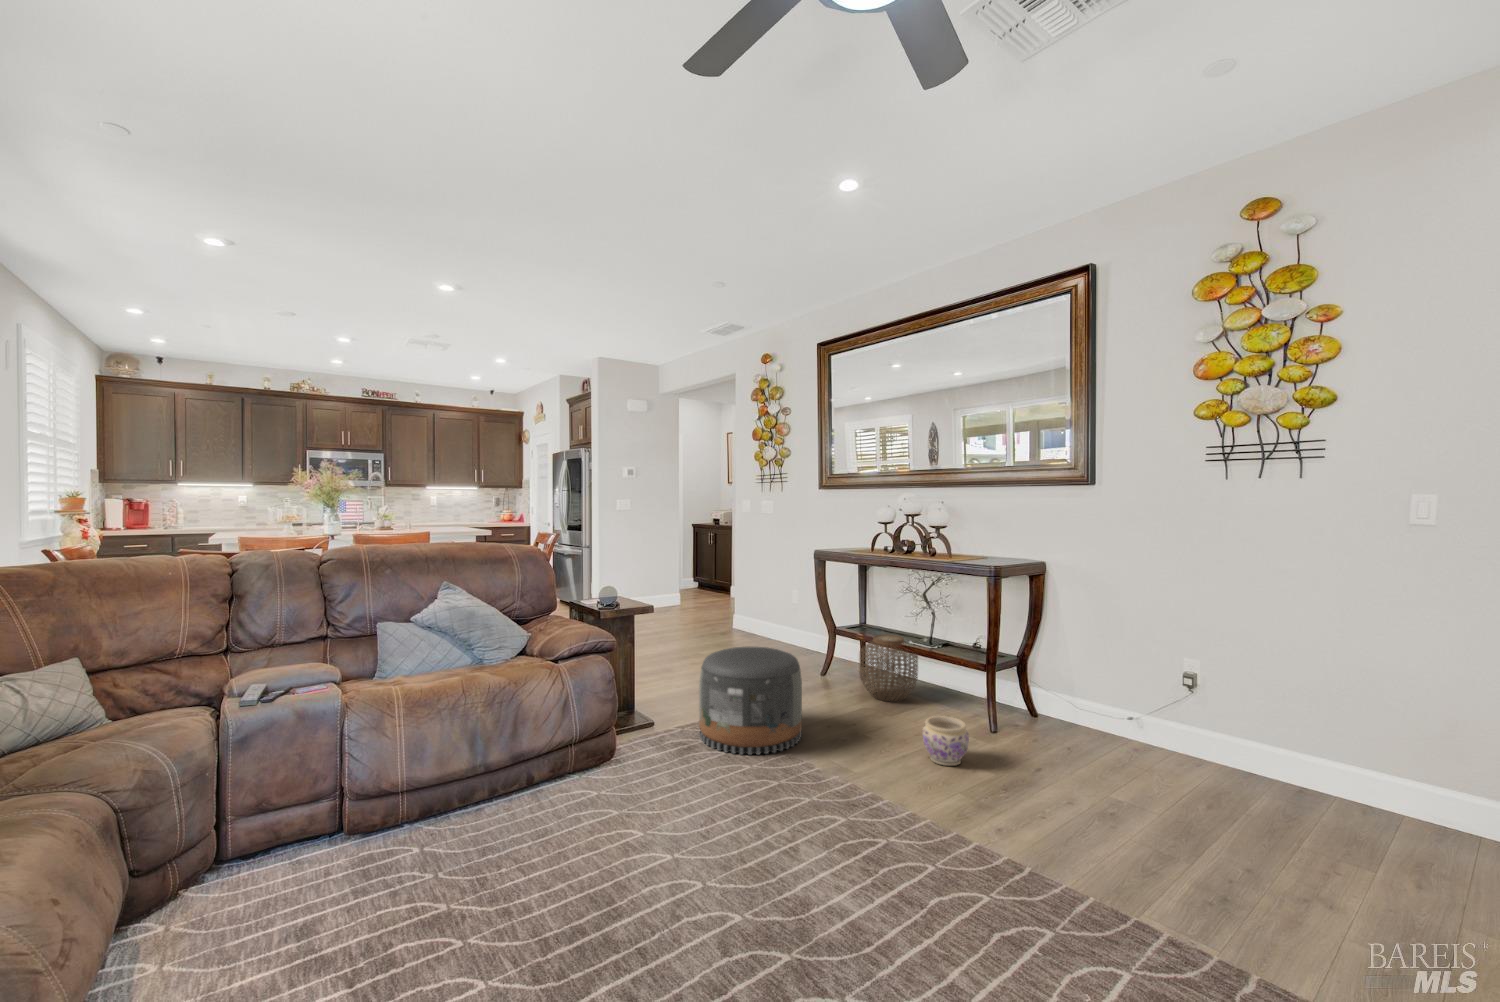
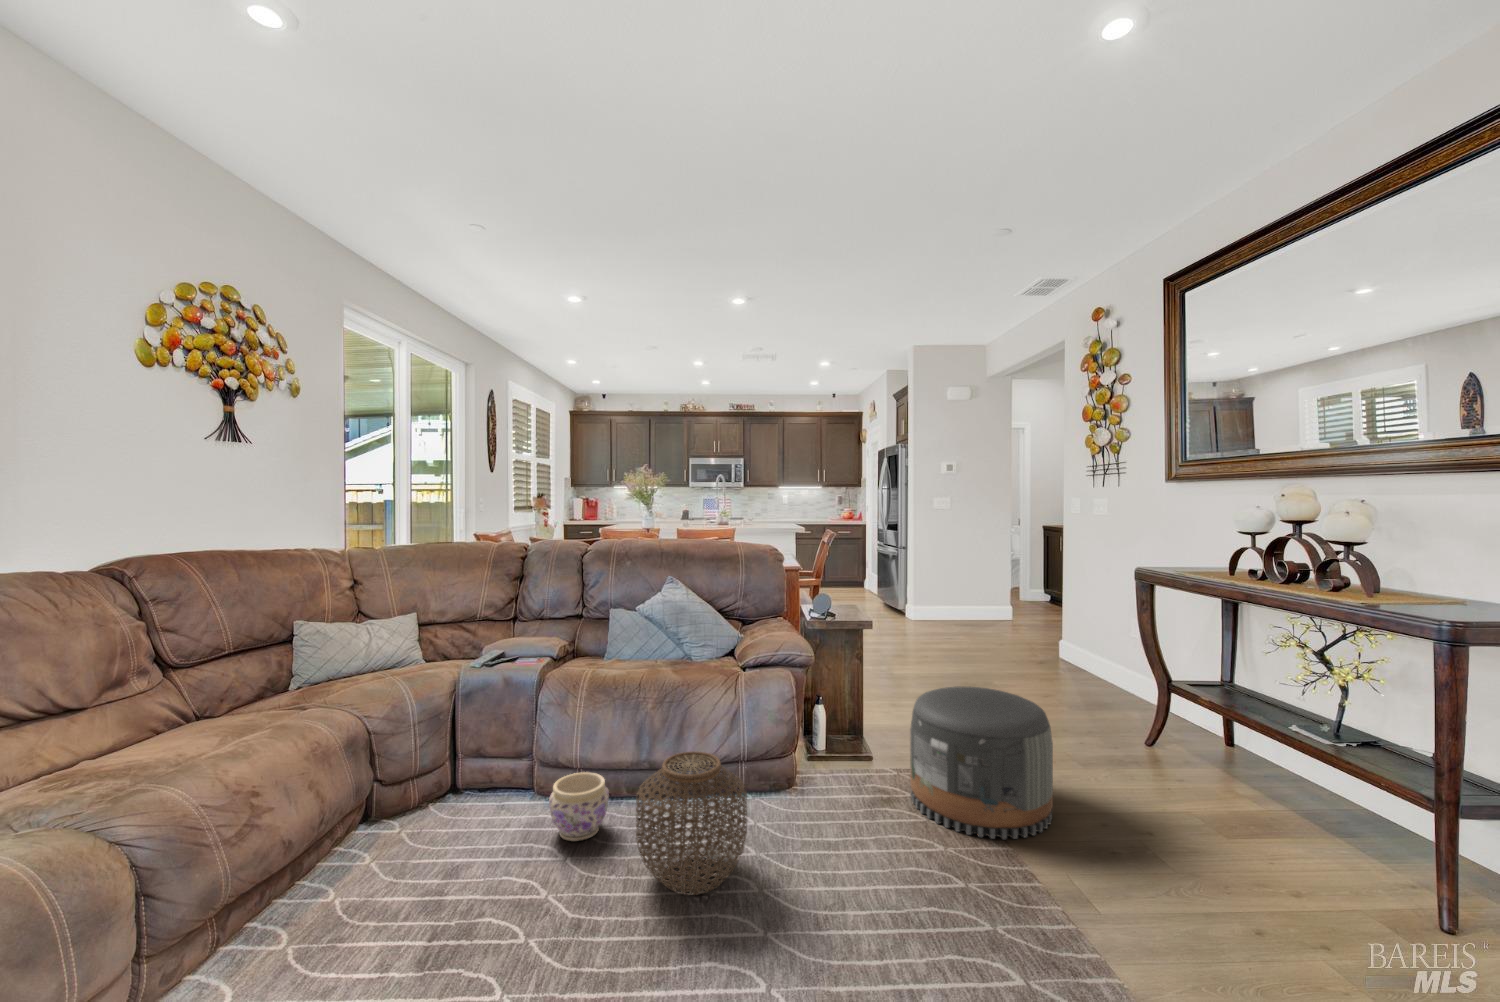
woven basket: present [859,634,918,701] -> present [636,751,747,895]
planter: present [922,716,969,766] -> present [549,772,609,842]

